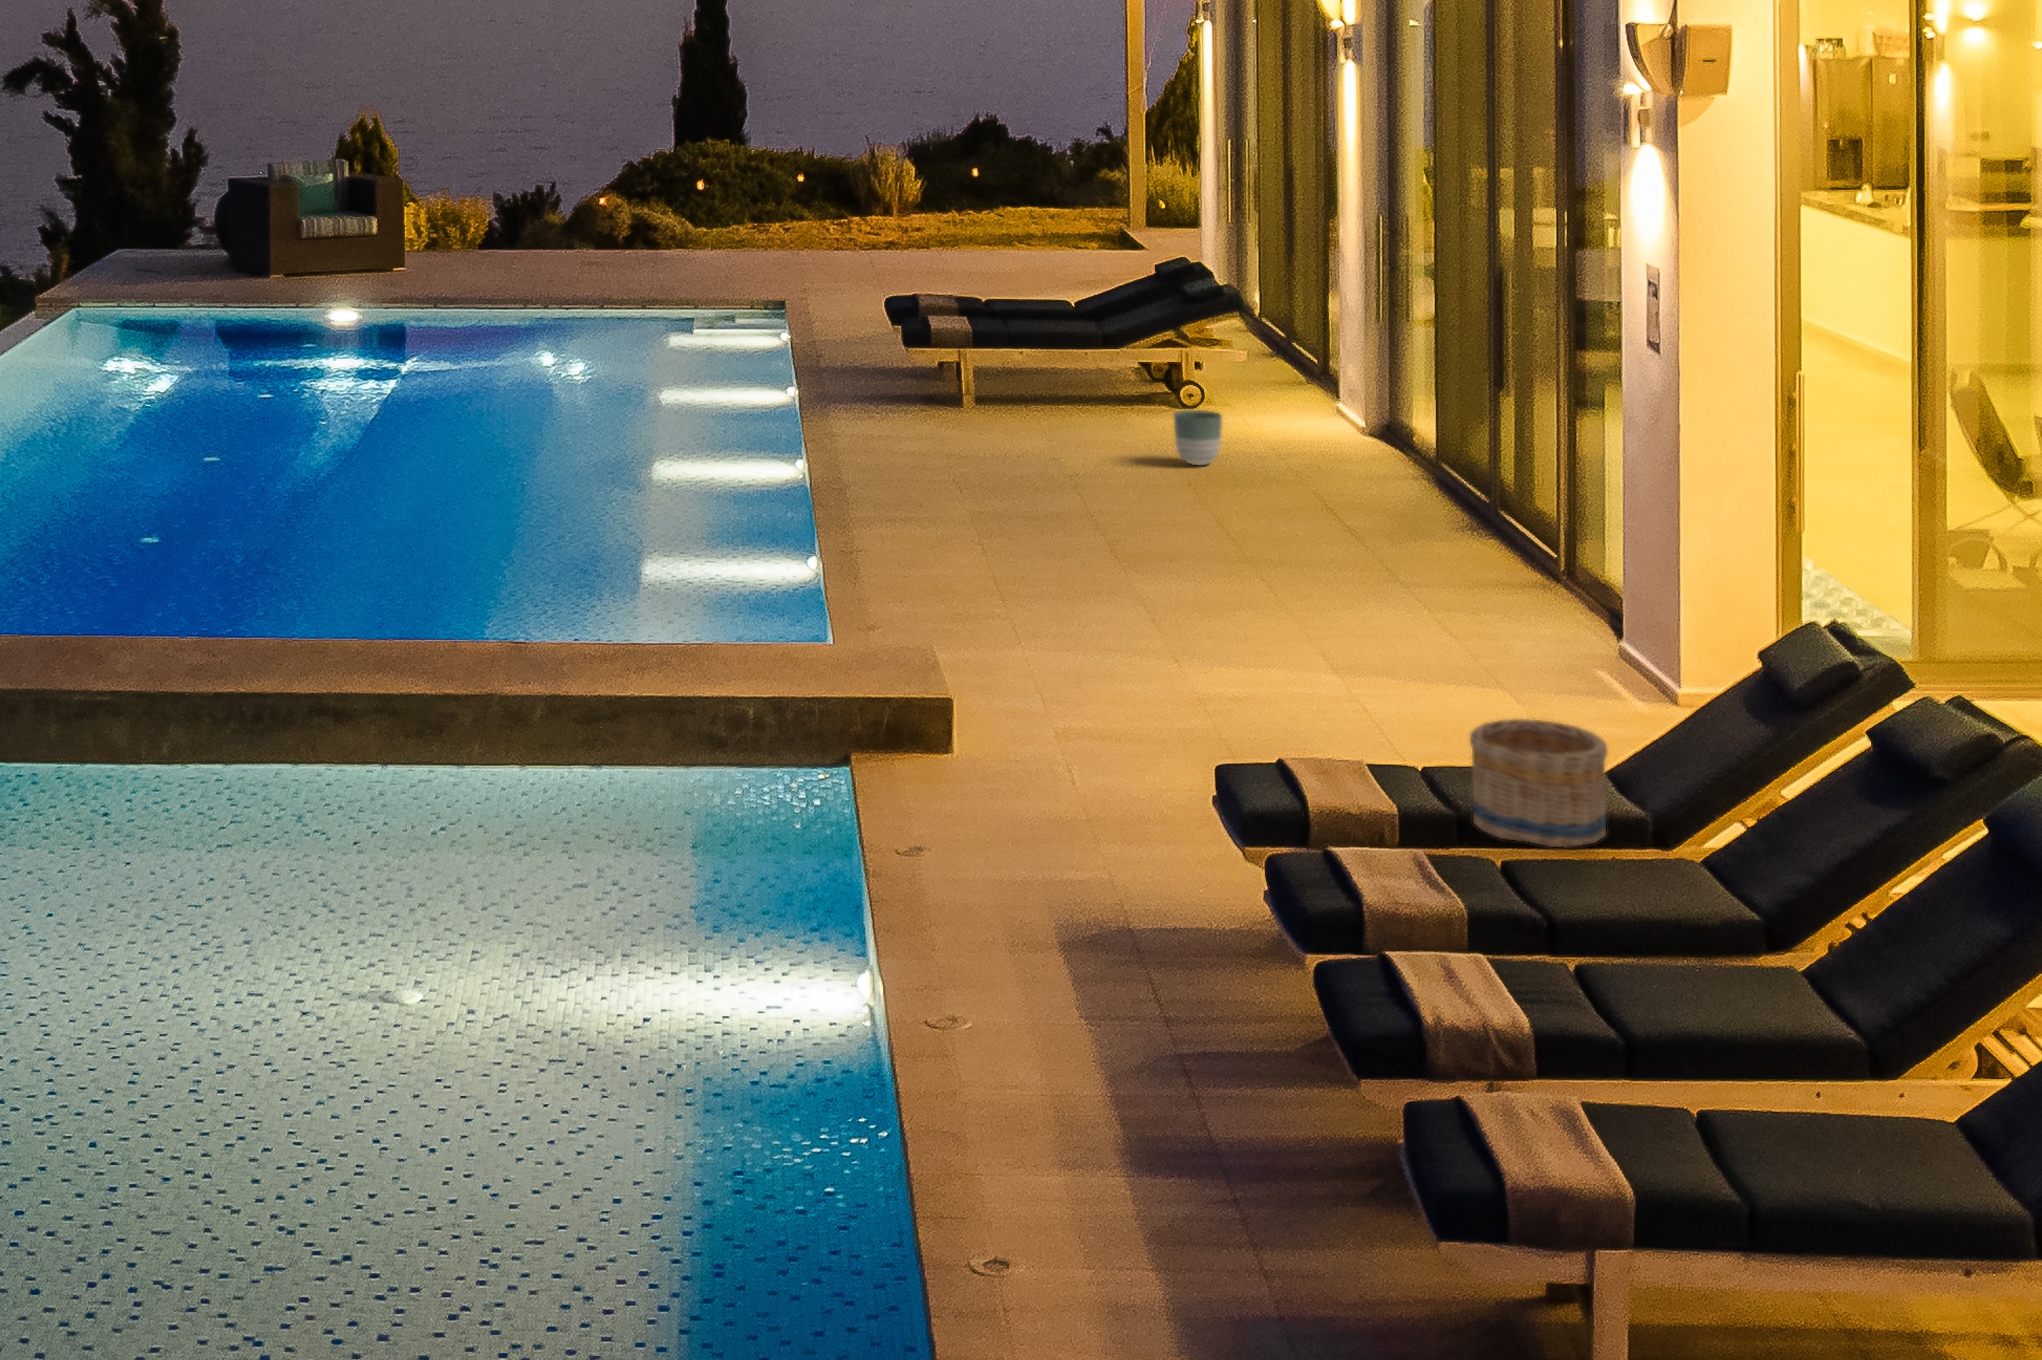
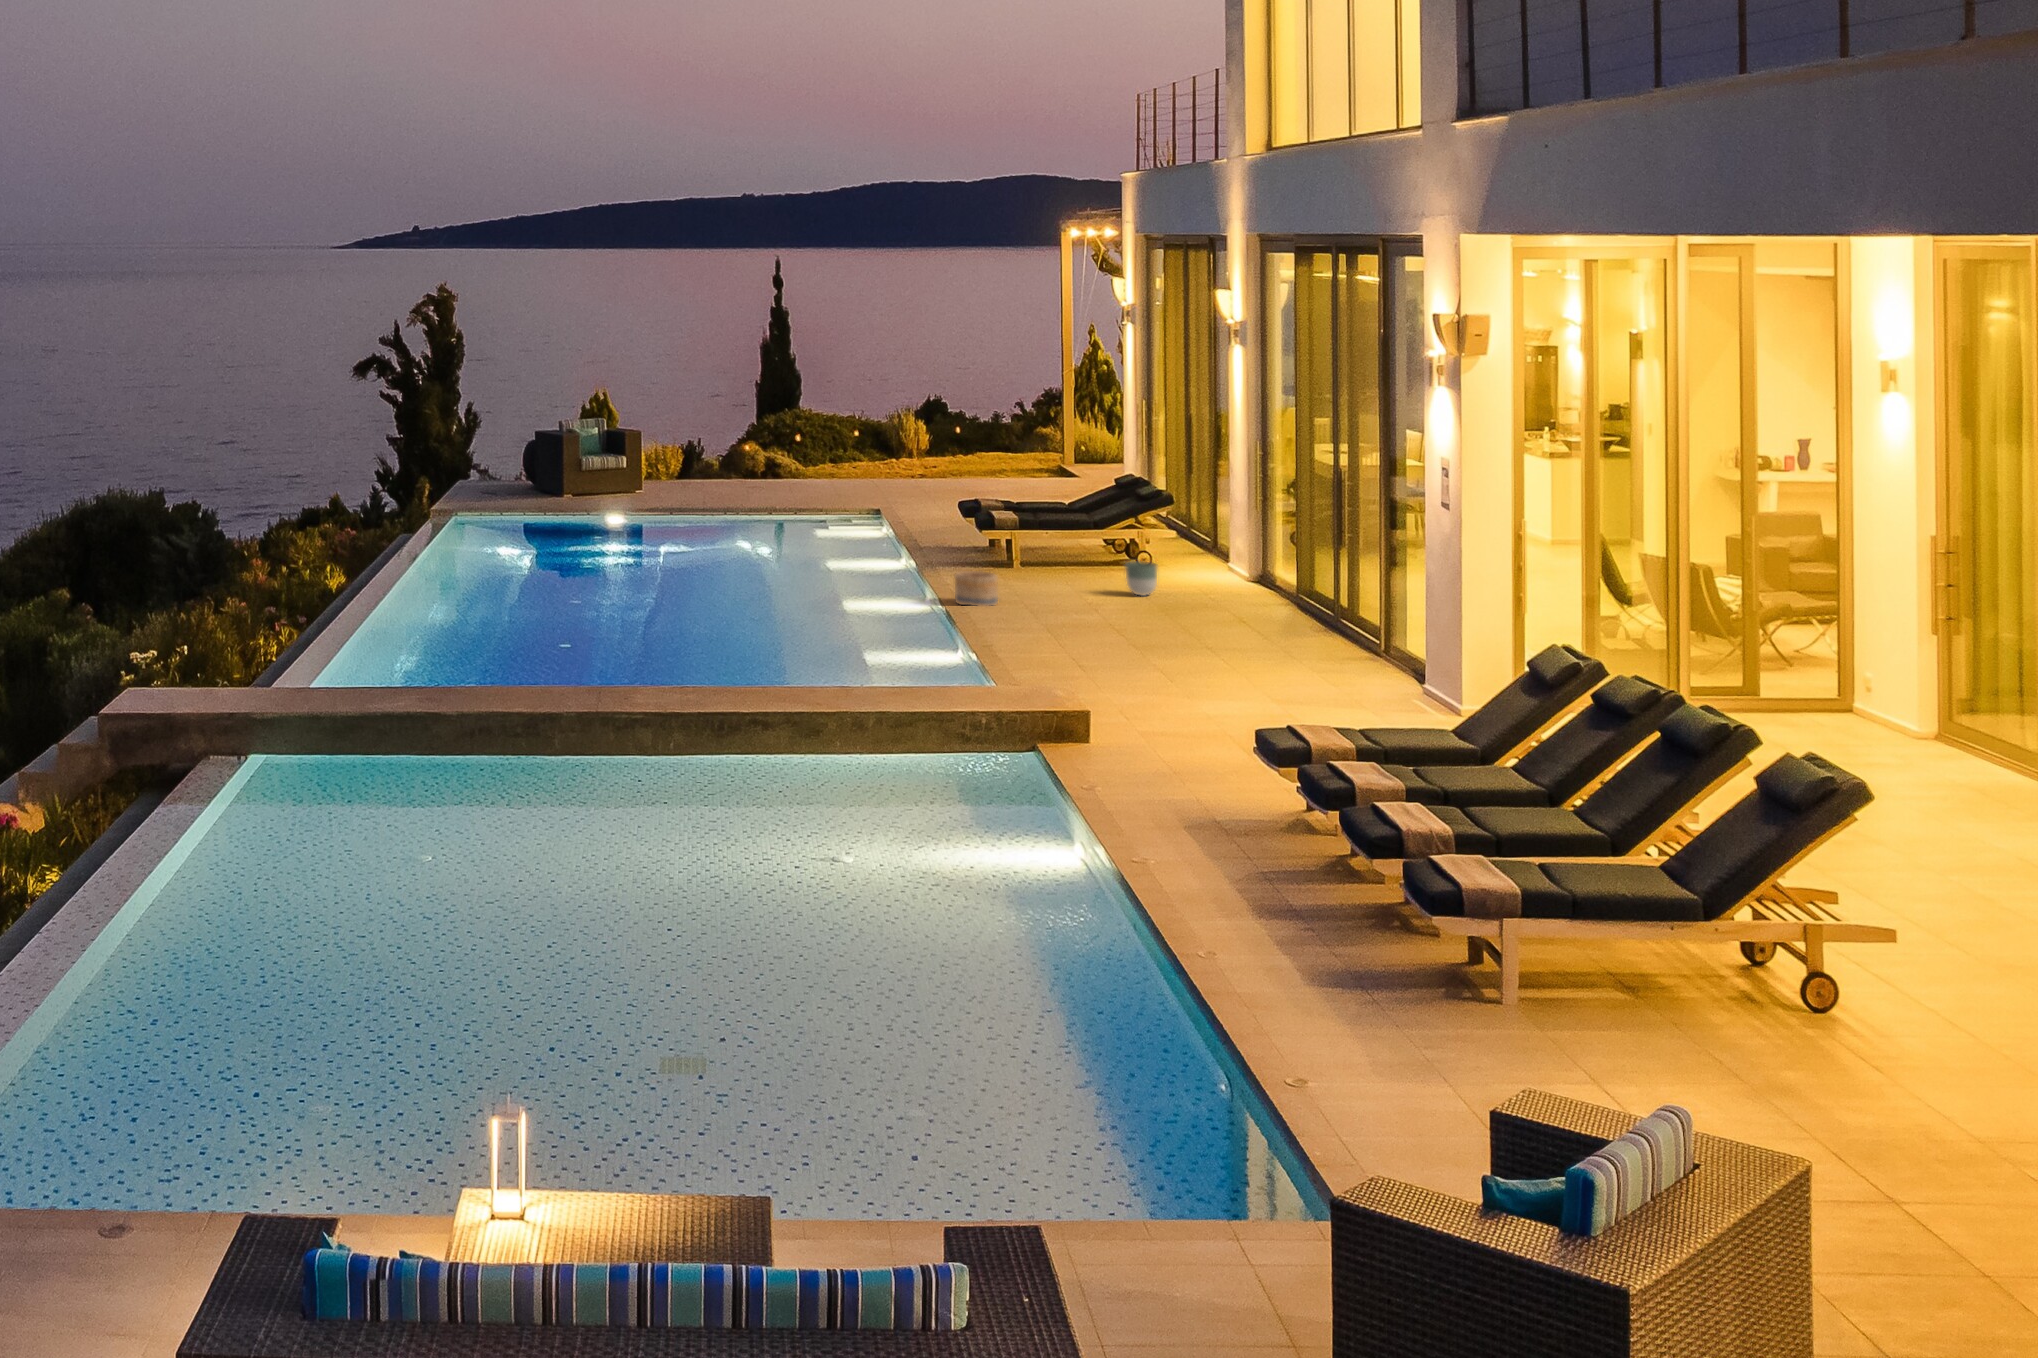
basket: present [1470,719,1607,847] -> present [955,571,998,606]

